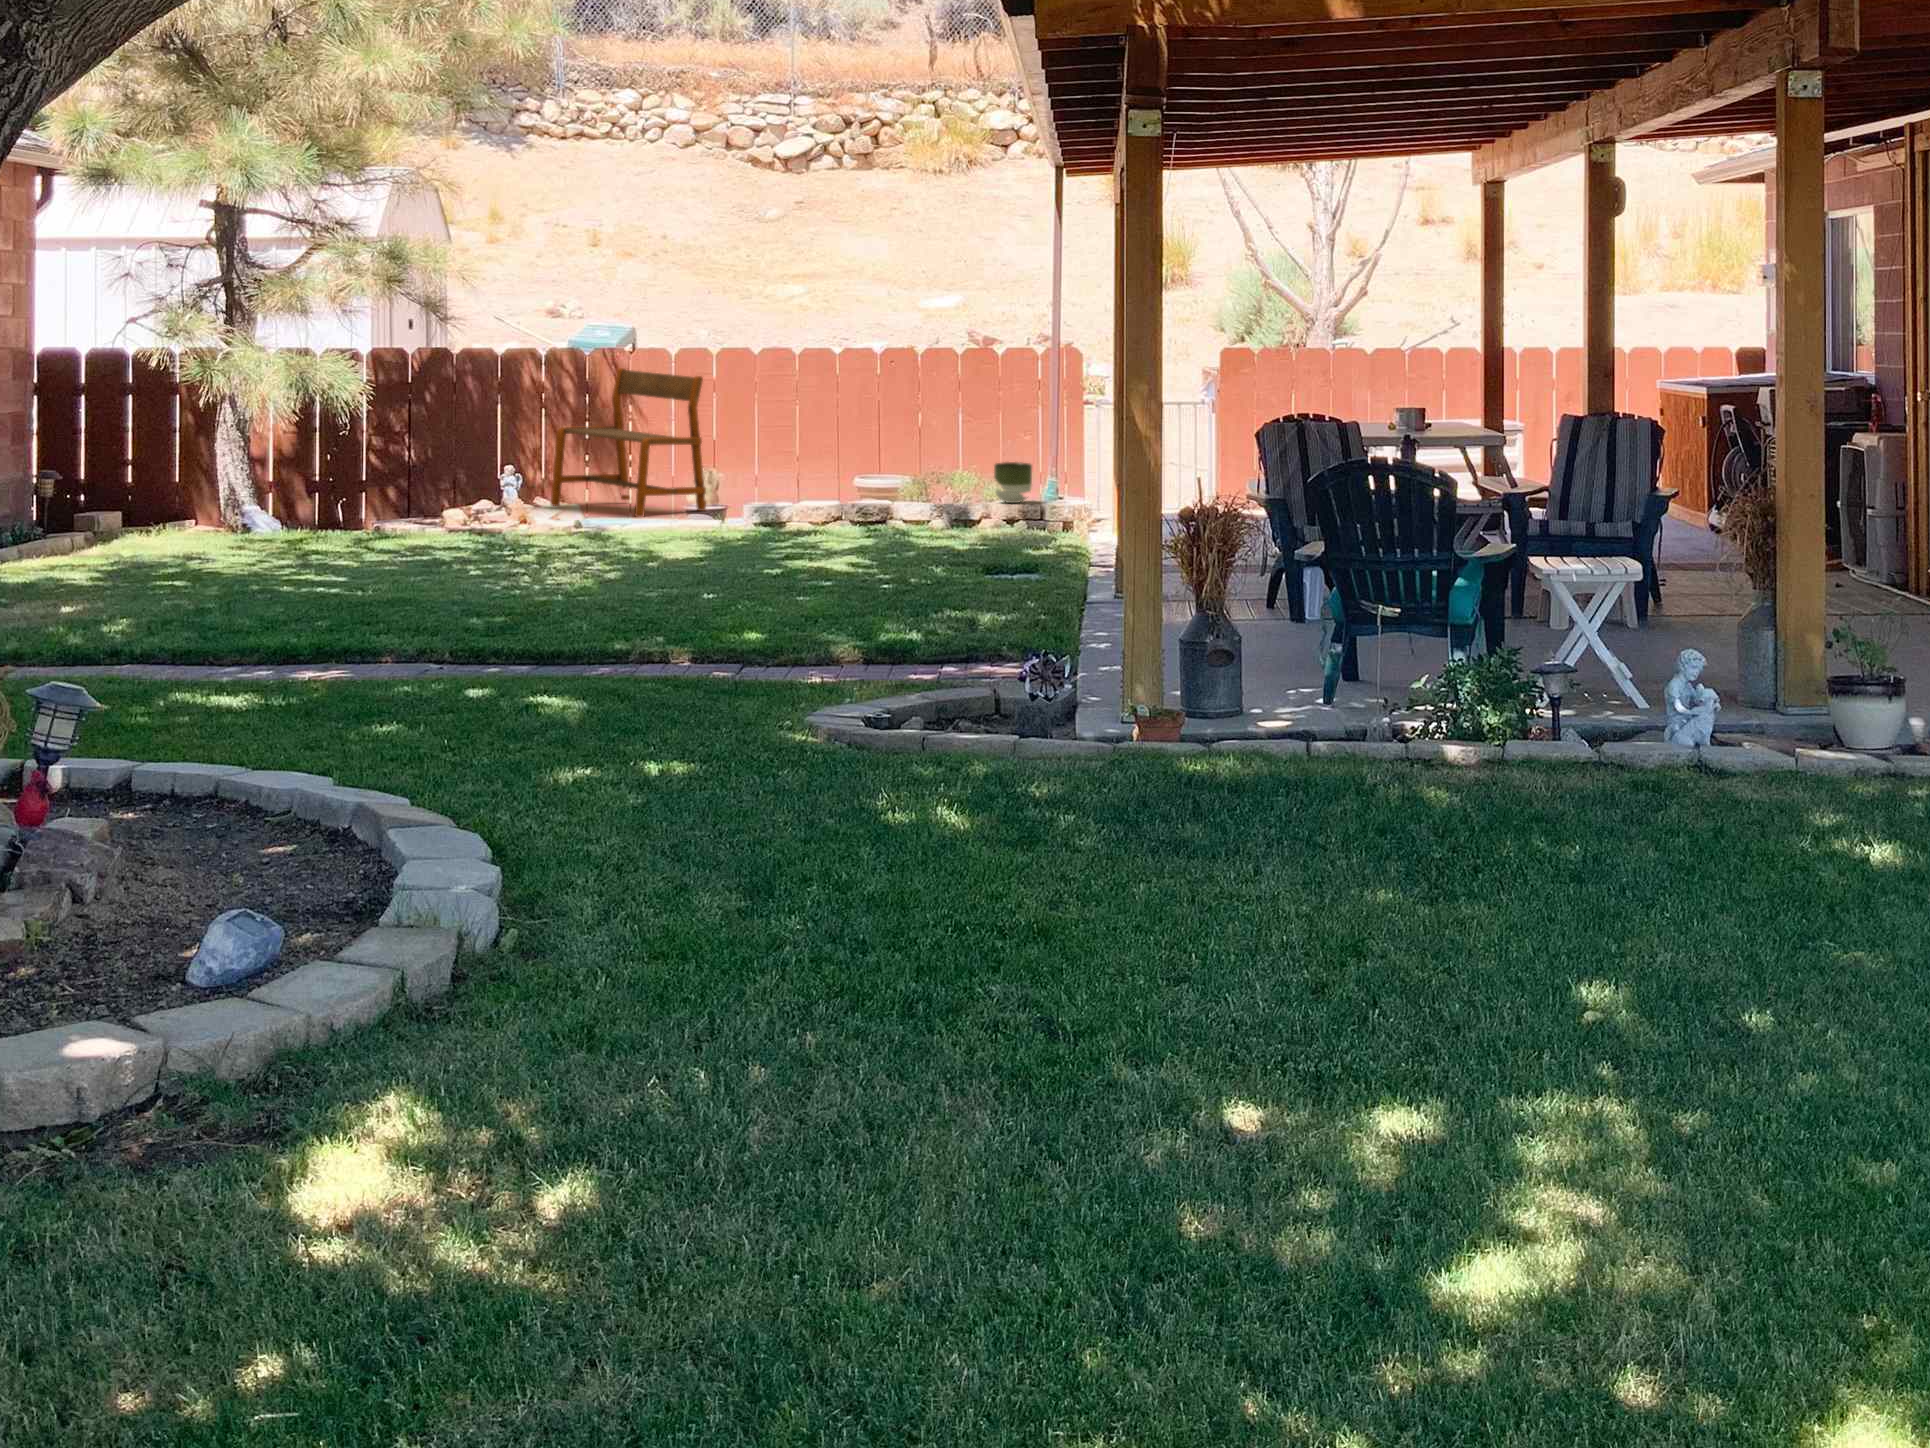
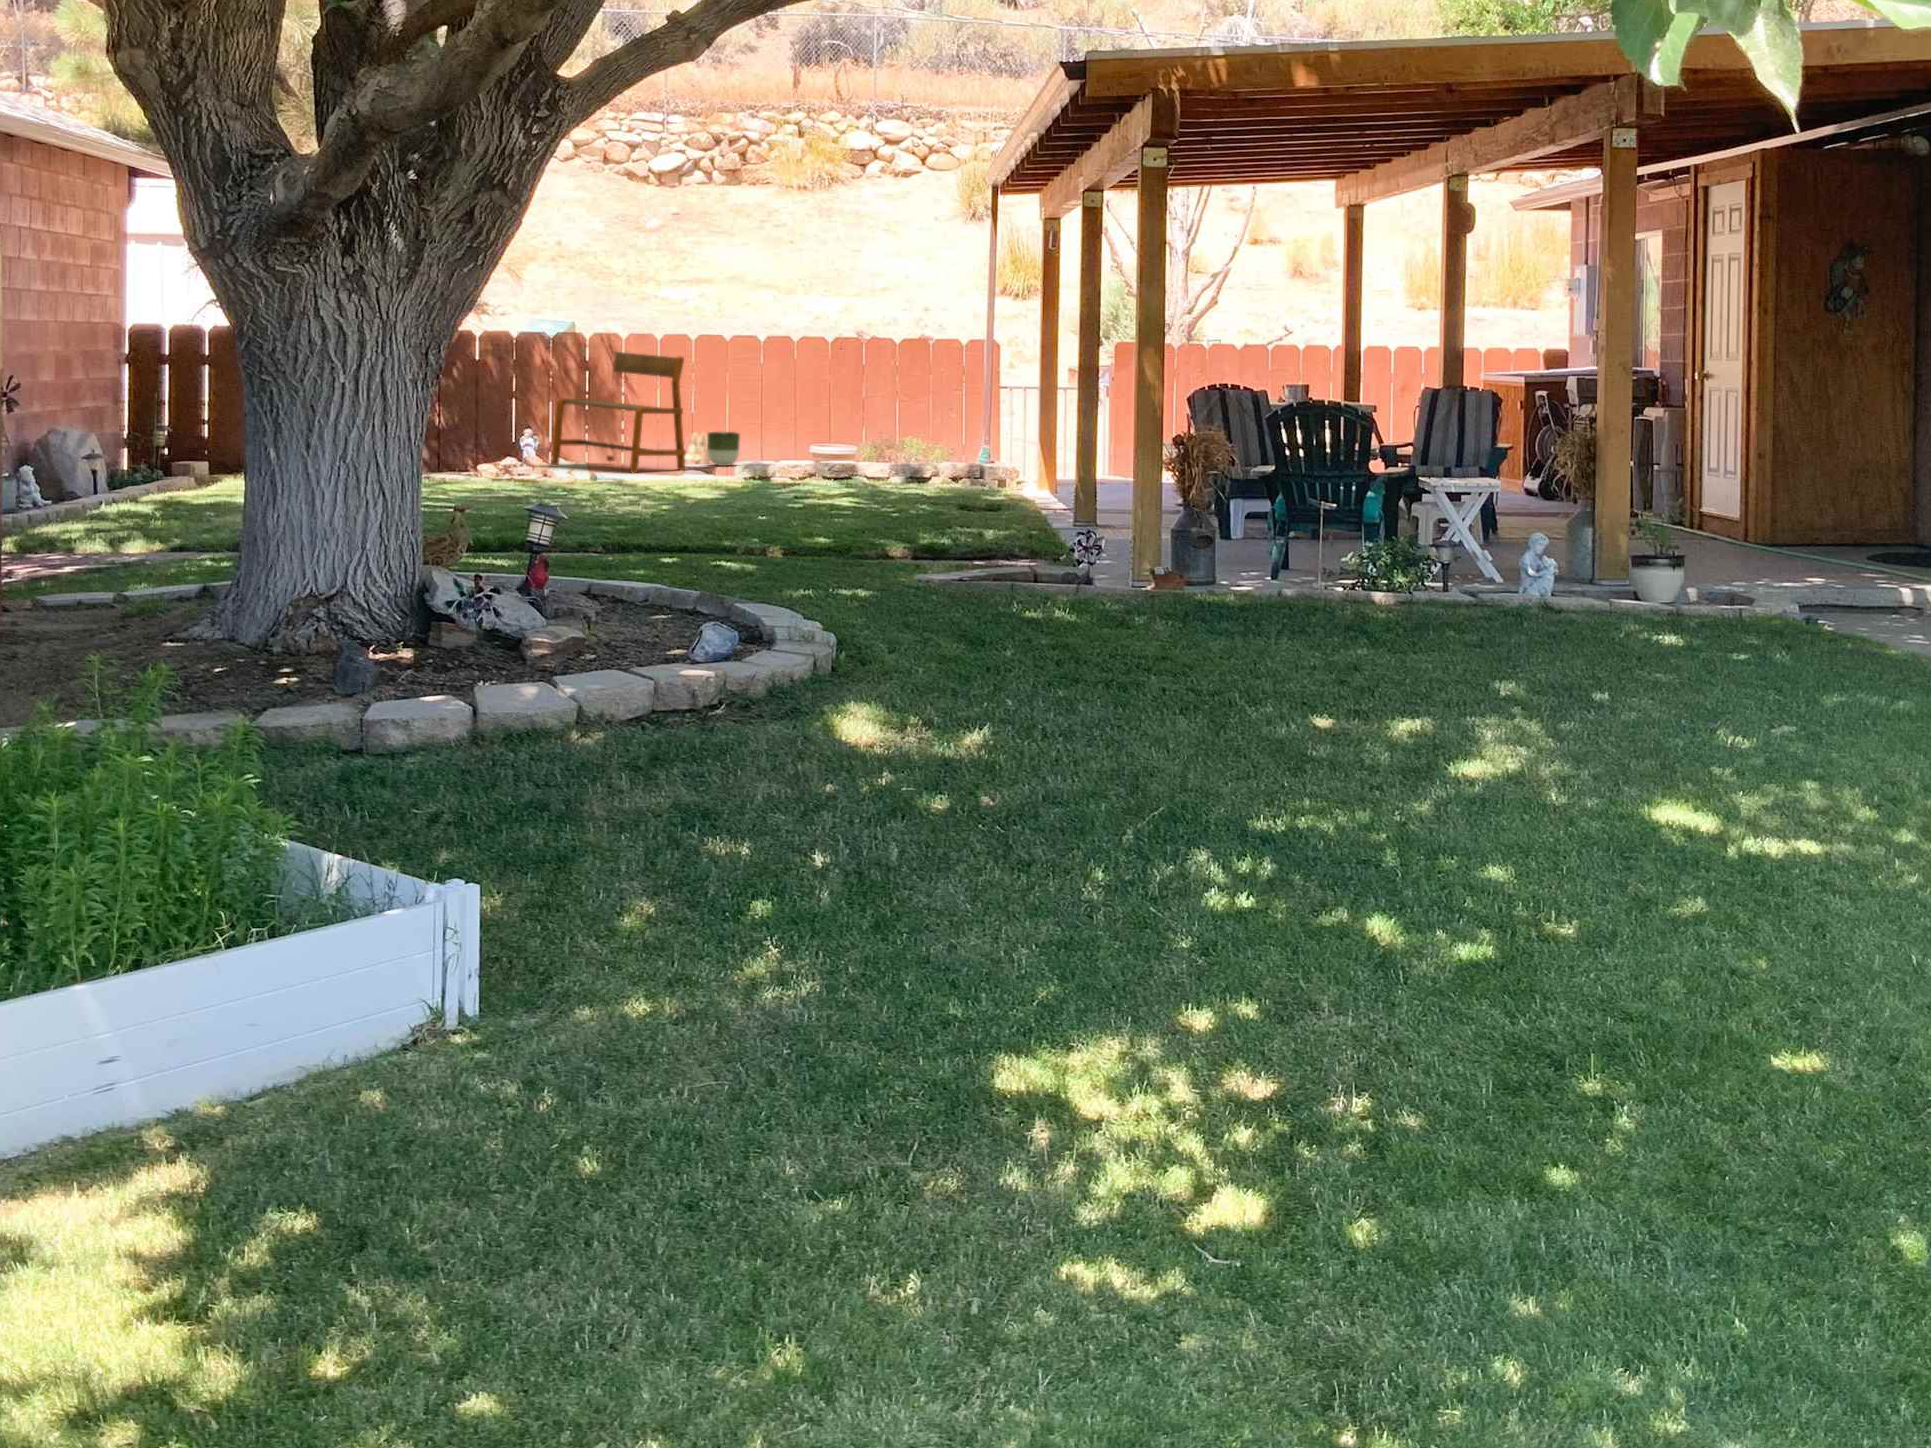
planter: present [994,462,1032,503] -> present [707,432,740,466]

